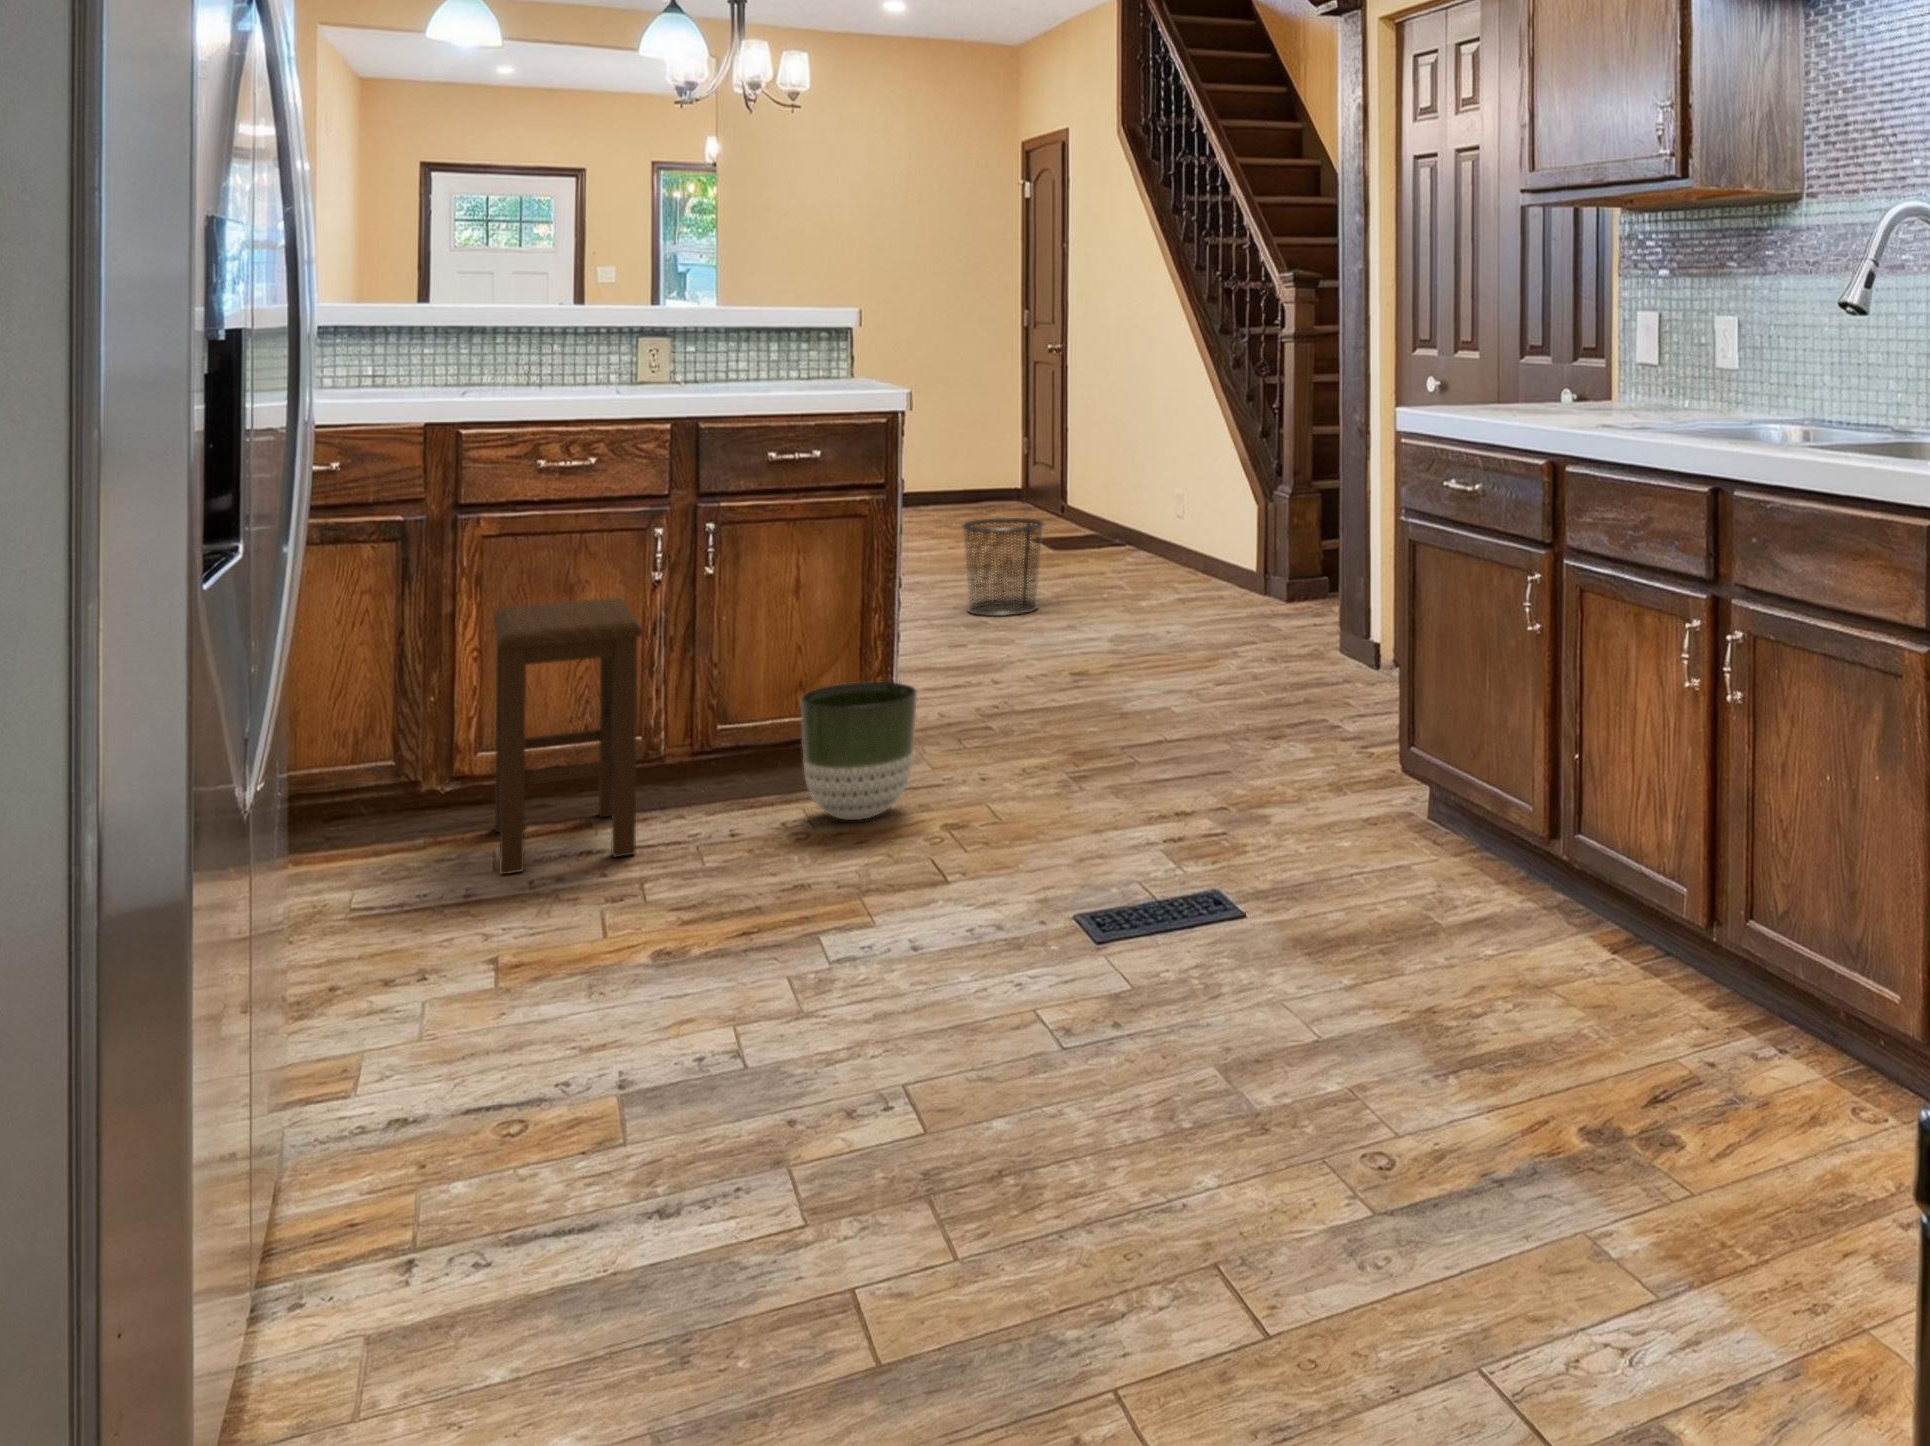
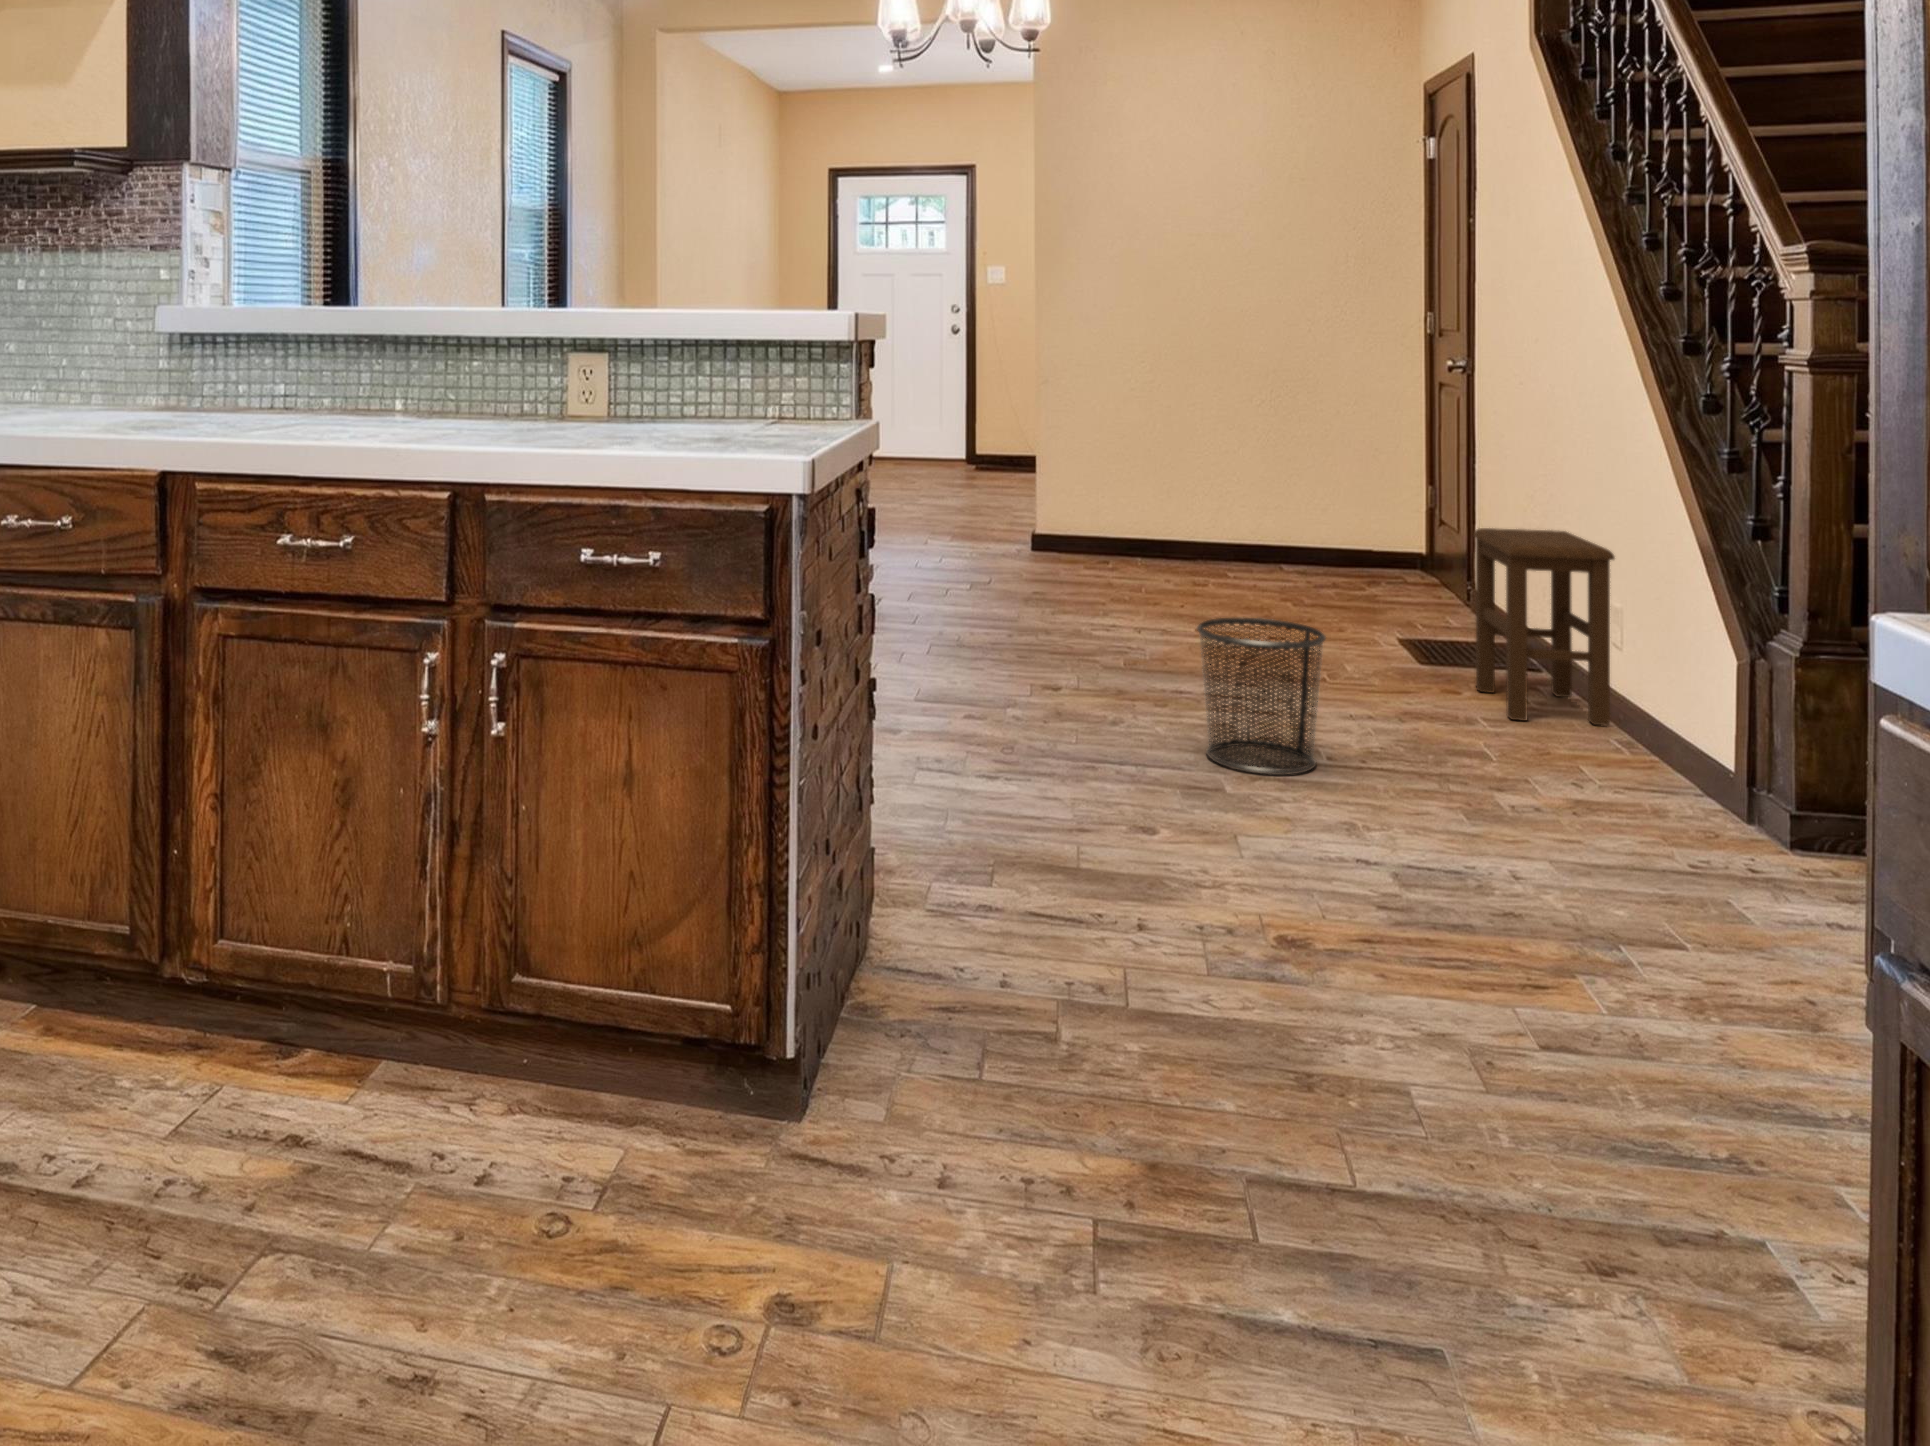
stool: present [494,598,643,874] -> present [1473,528,1615,726]
planter: present [801,682,917,820] -> none [516,984,722,1277]

